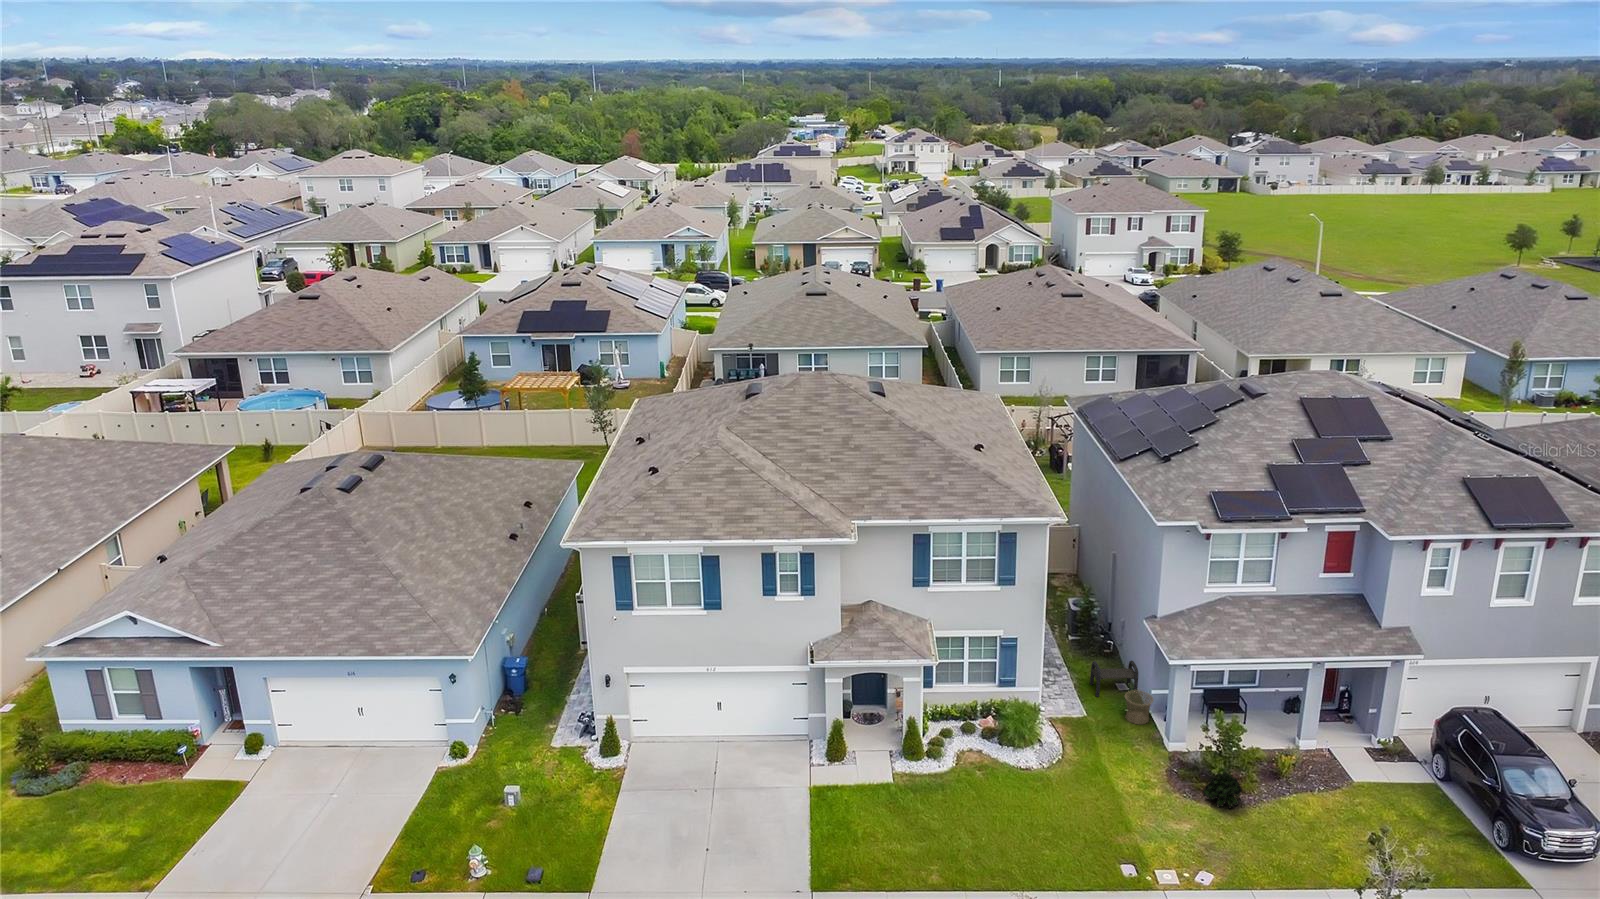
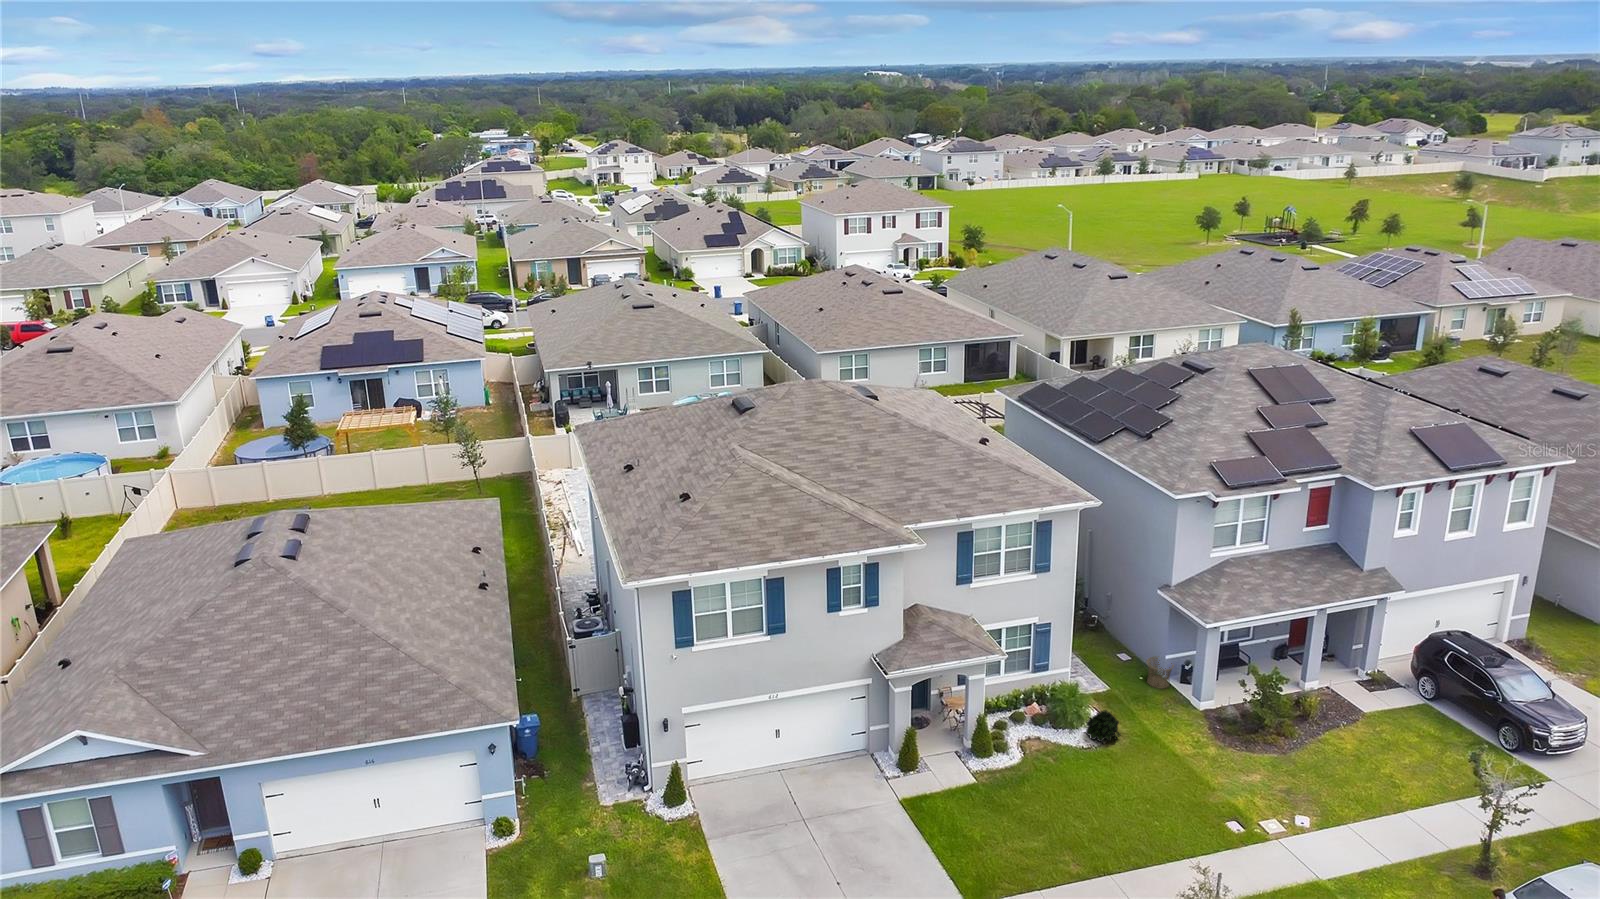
bench: present [1090,660,1138,697] -> none [1100,629,1148,667]
potted plant: present [1203,772,1242,809] -> present [1086,710,1120,742]

